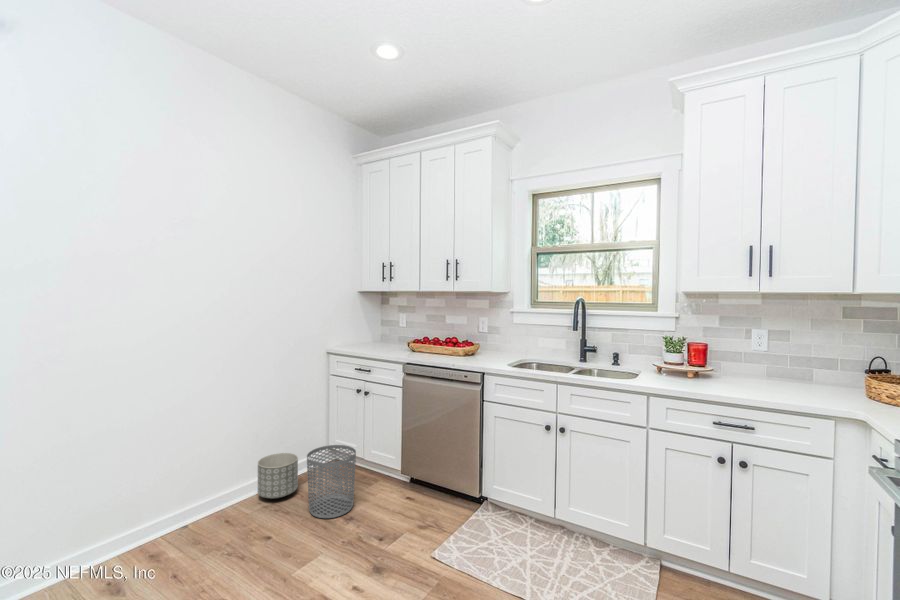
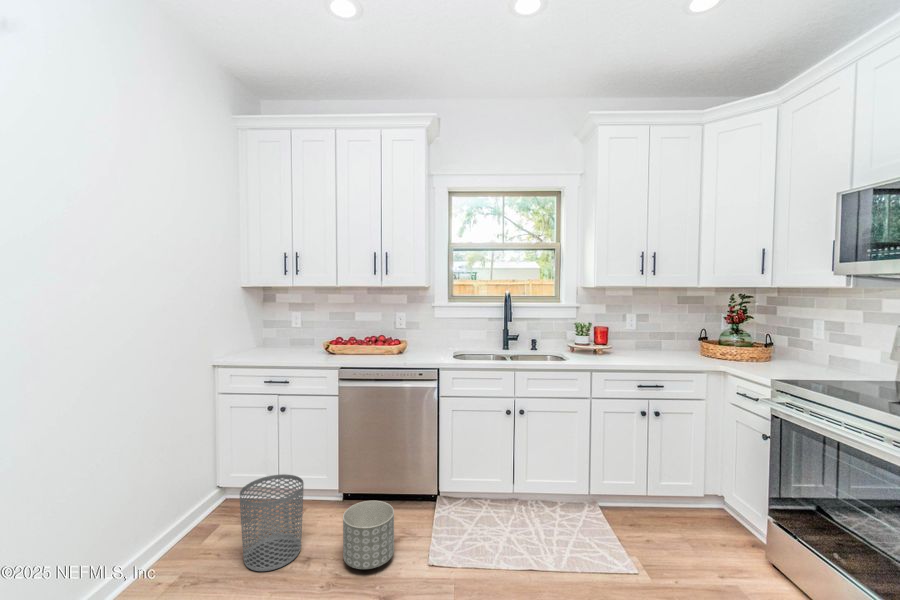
planter: present [258,453,298,499] -> present [343,501,394,569]

